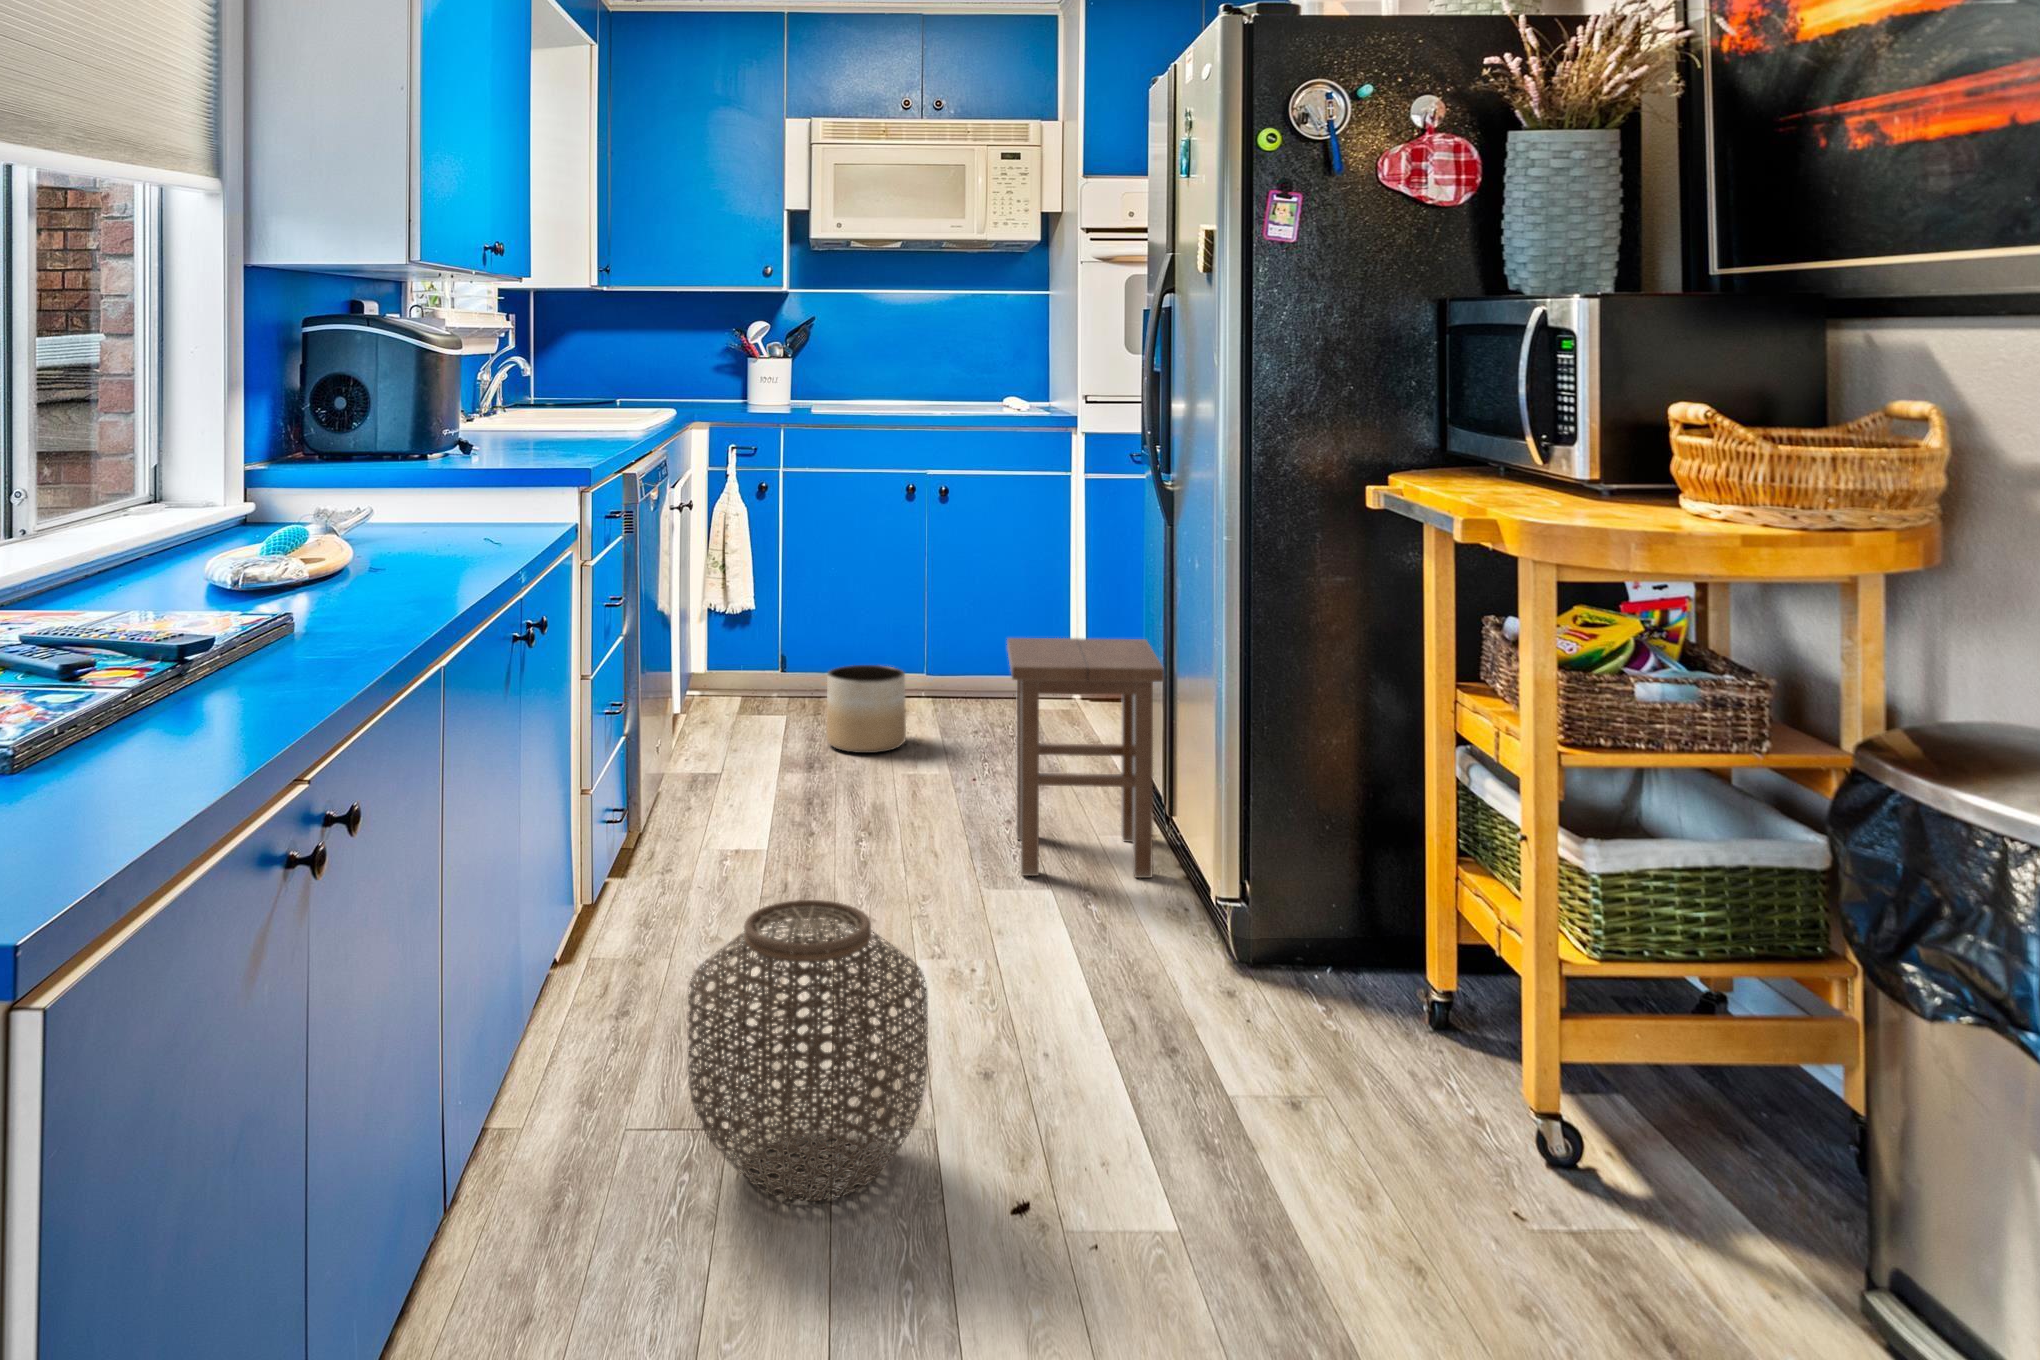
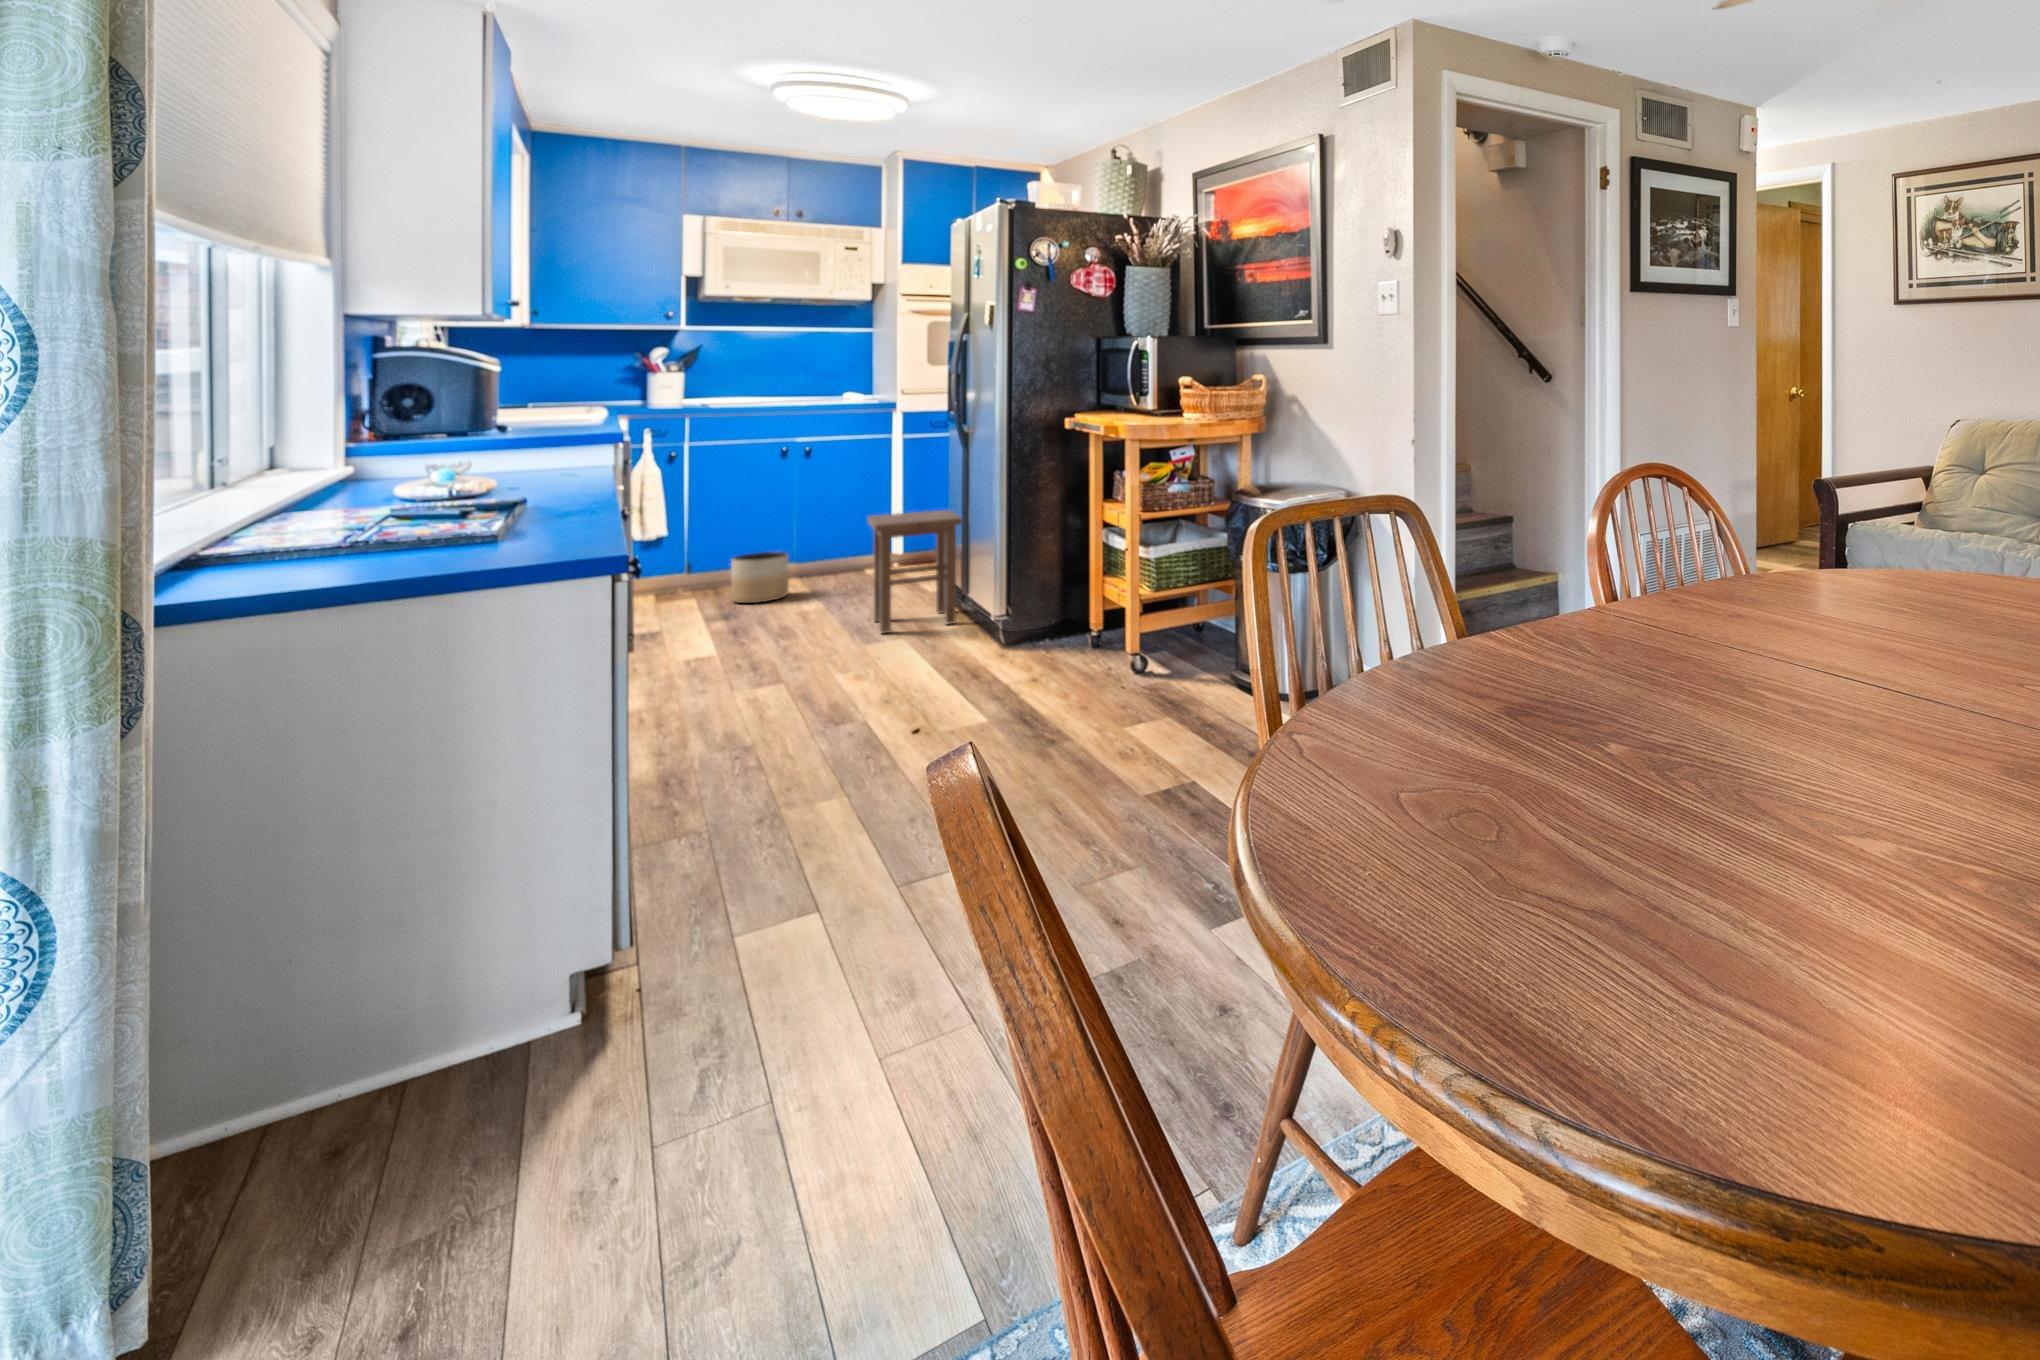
woven basket: present [687,900,928,1201] -> none [719,617,855,751]

